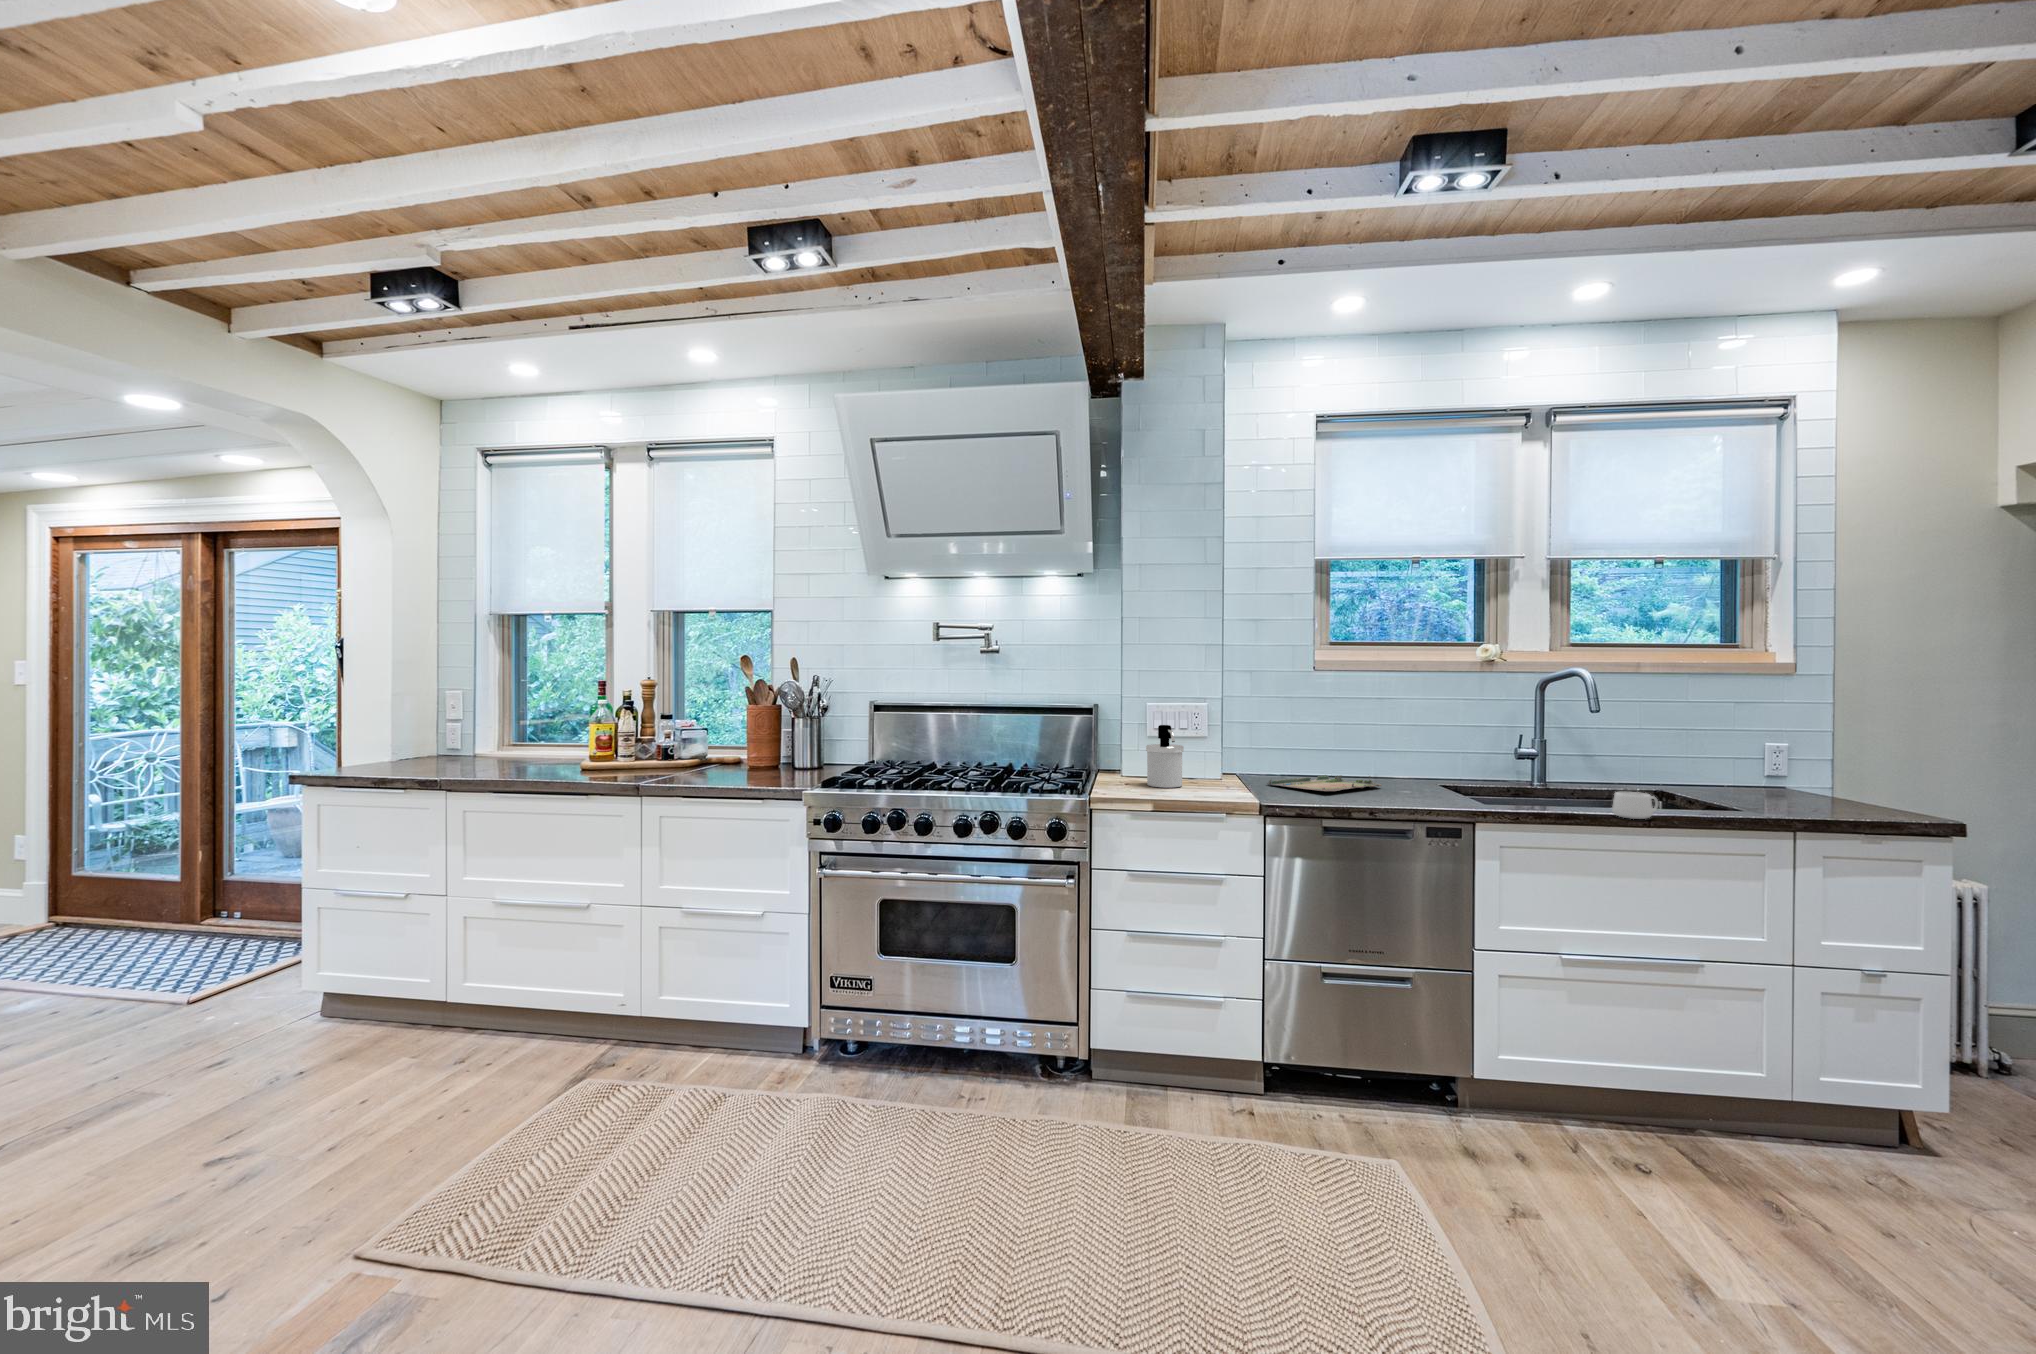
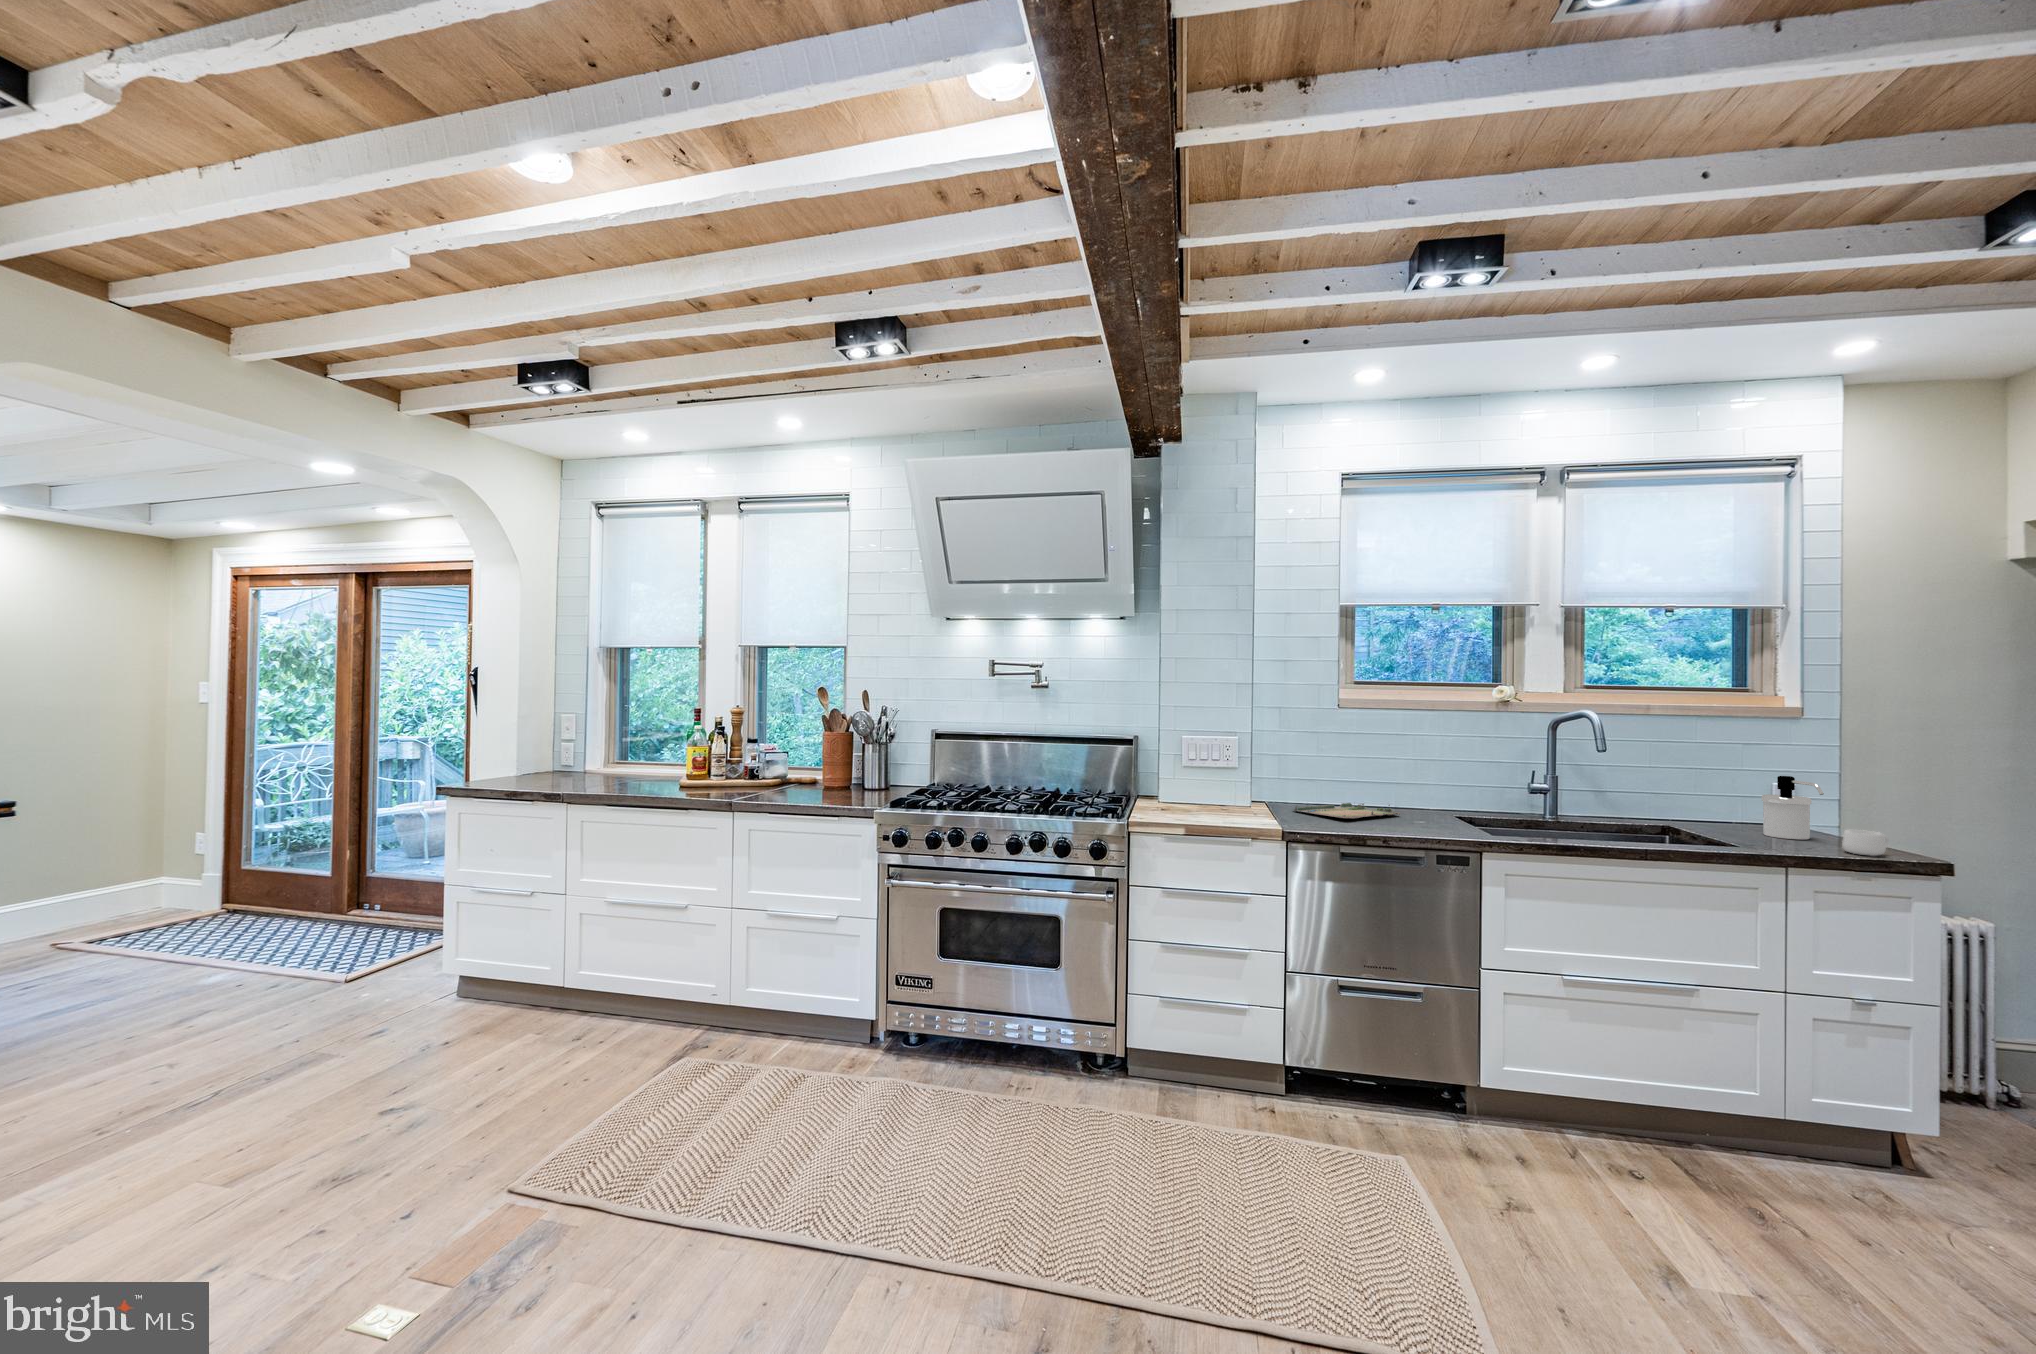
soap dispenser: present [1146,725,1184,788] -> present [1762,776,1824,840]
mug: present [1612,792,1658,819] -> present [1842,830,1889,856]

